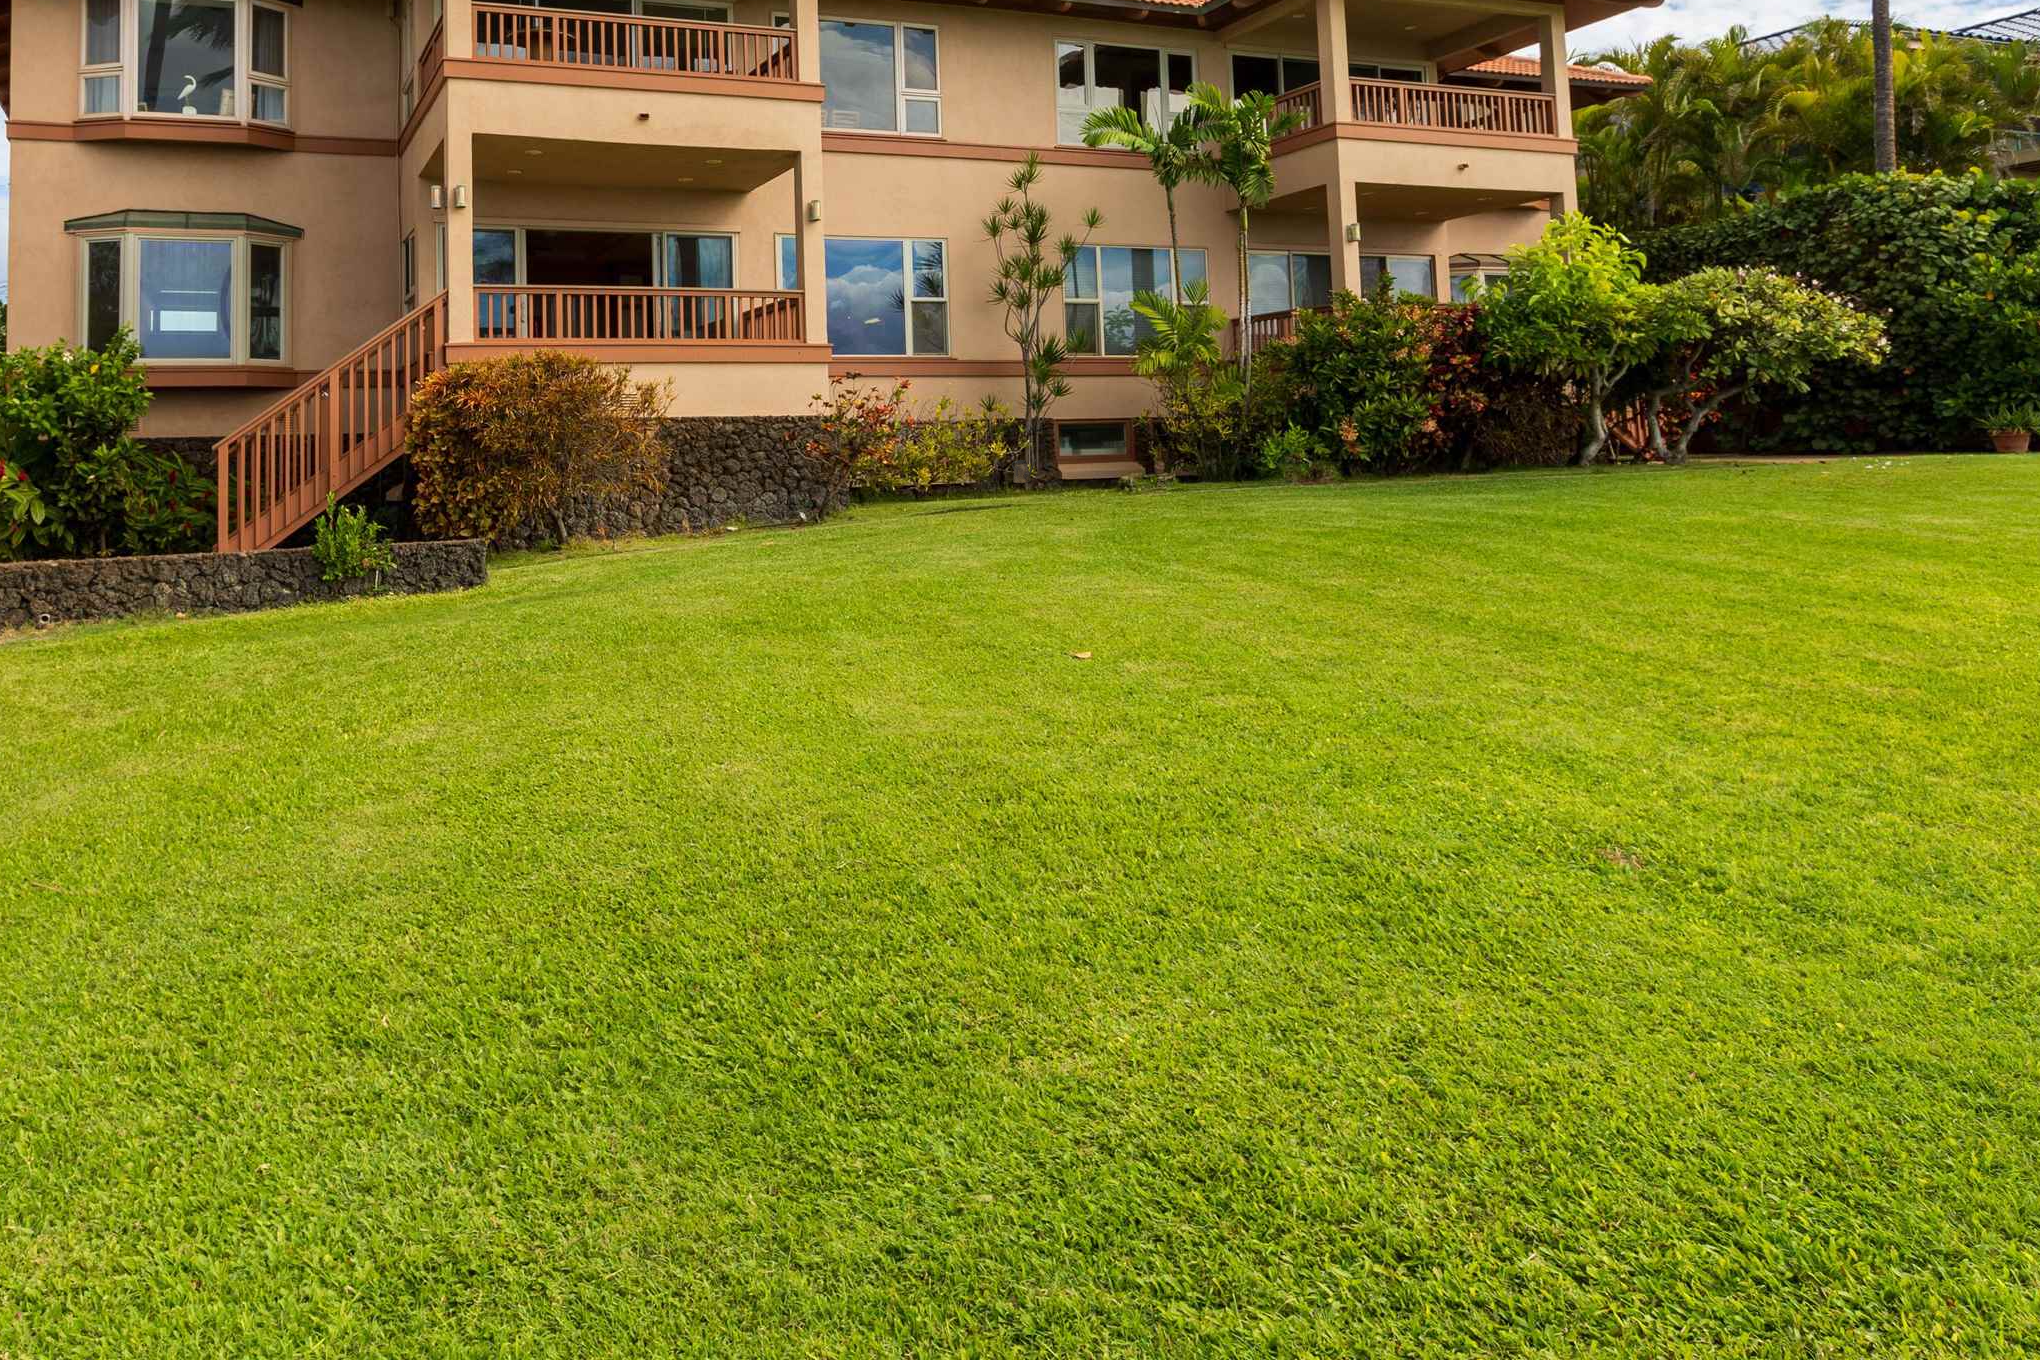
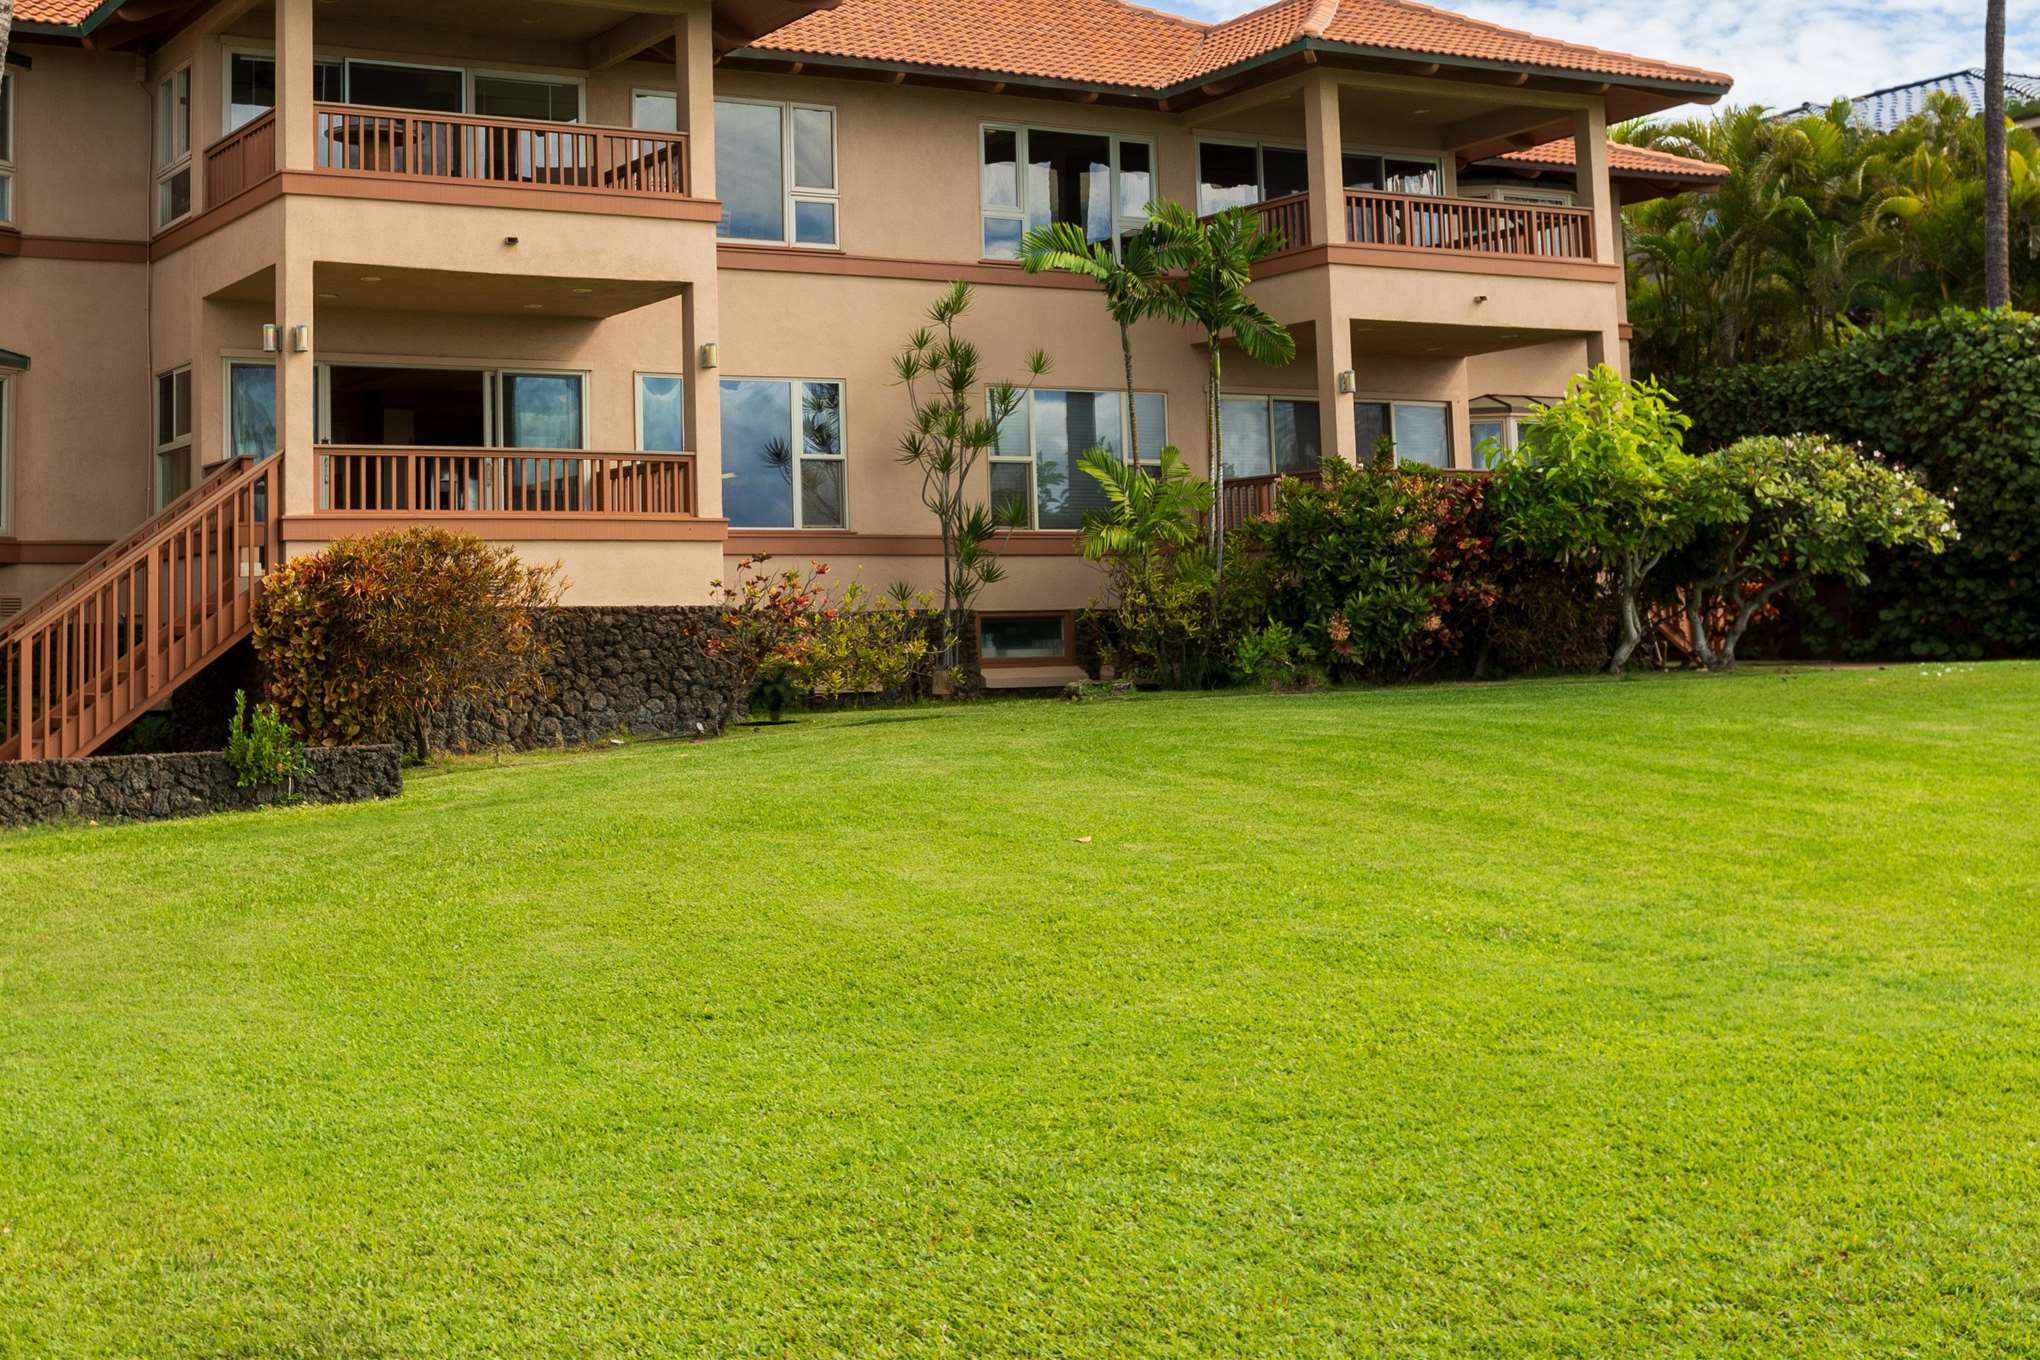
potted plant: none [842,461,900,510] -> present [744,668,809,723]

